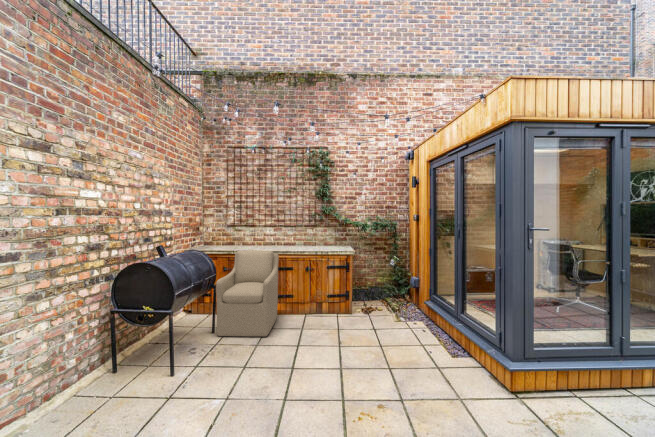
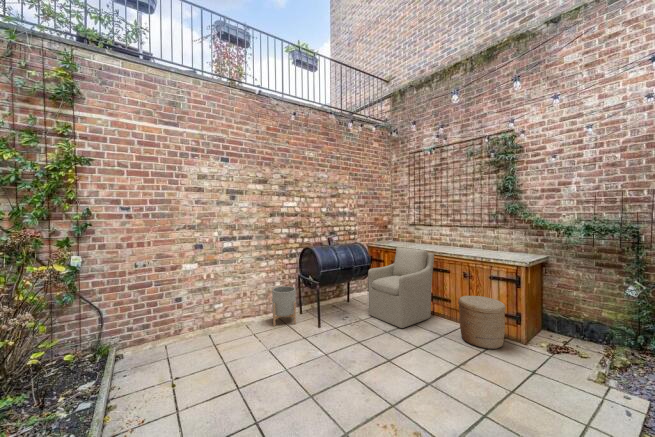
woven basket: none [312,285,346,328] -> present [458,296,506,349]
planter: none [65,331,127,409] -> present [272,286,296,326]

